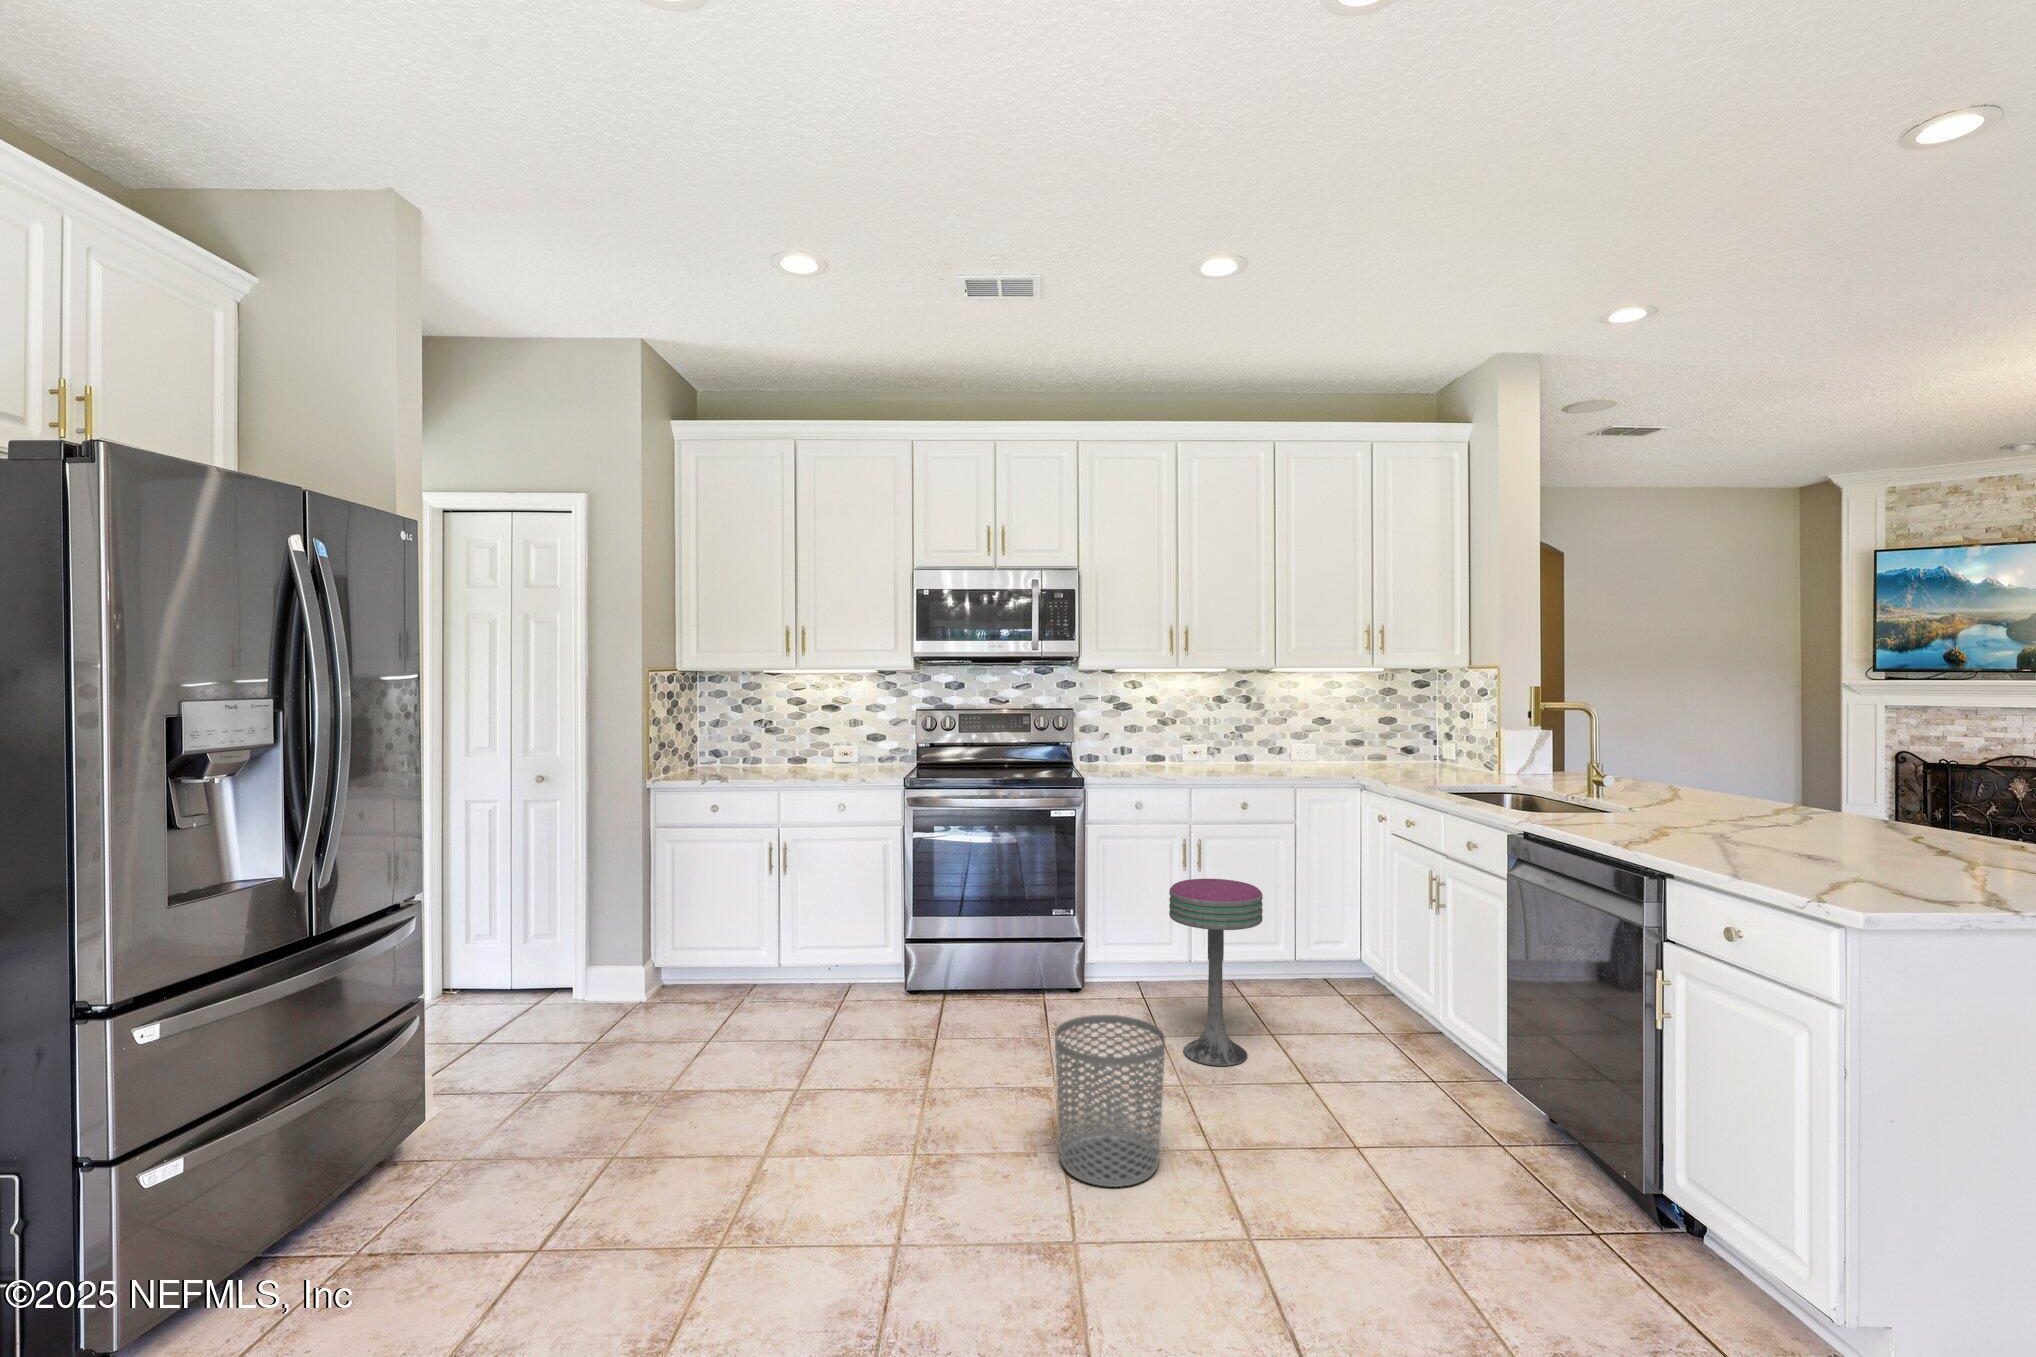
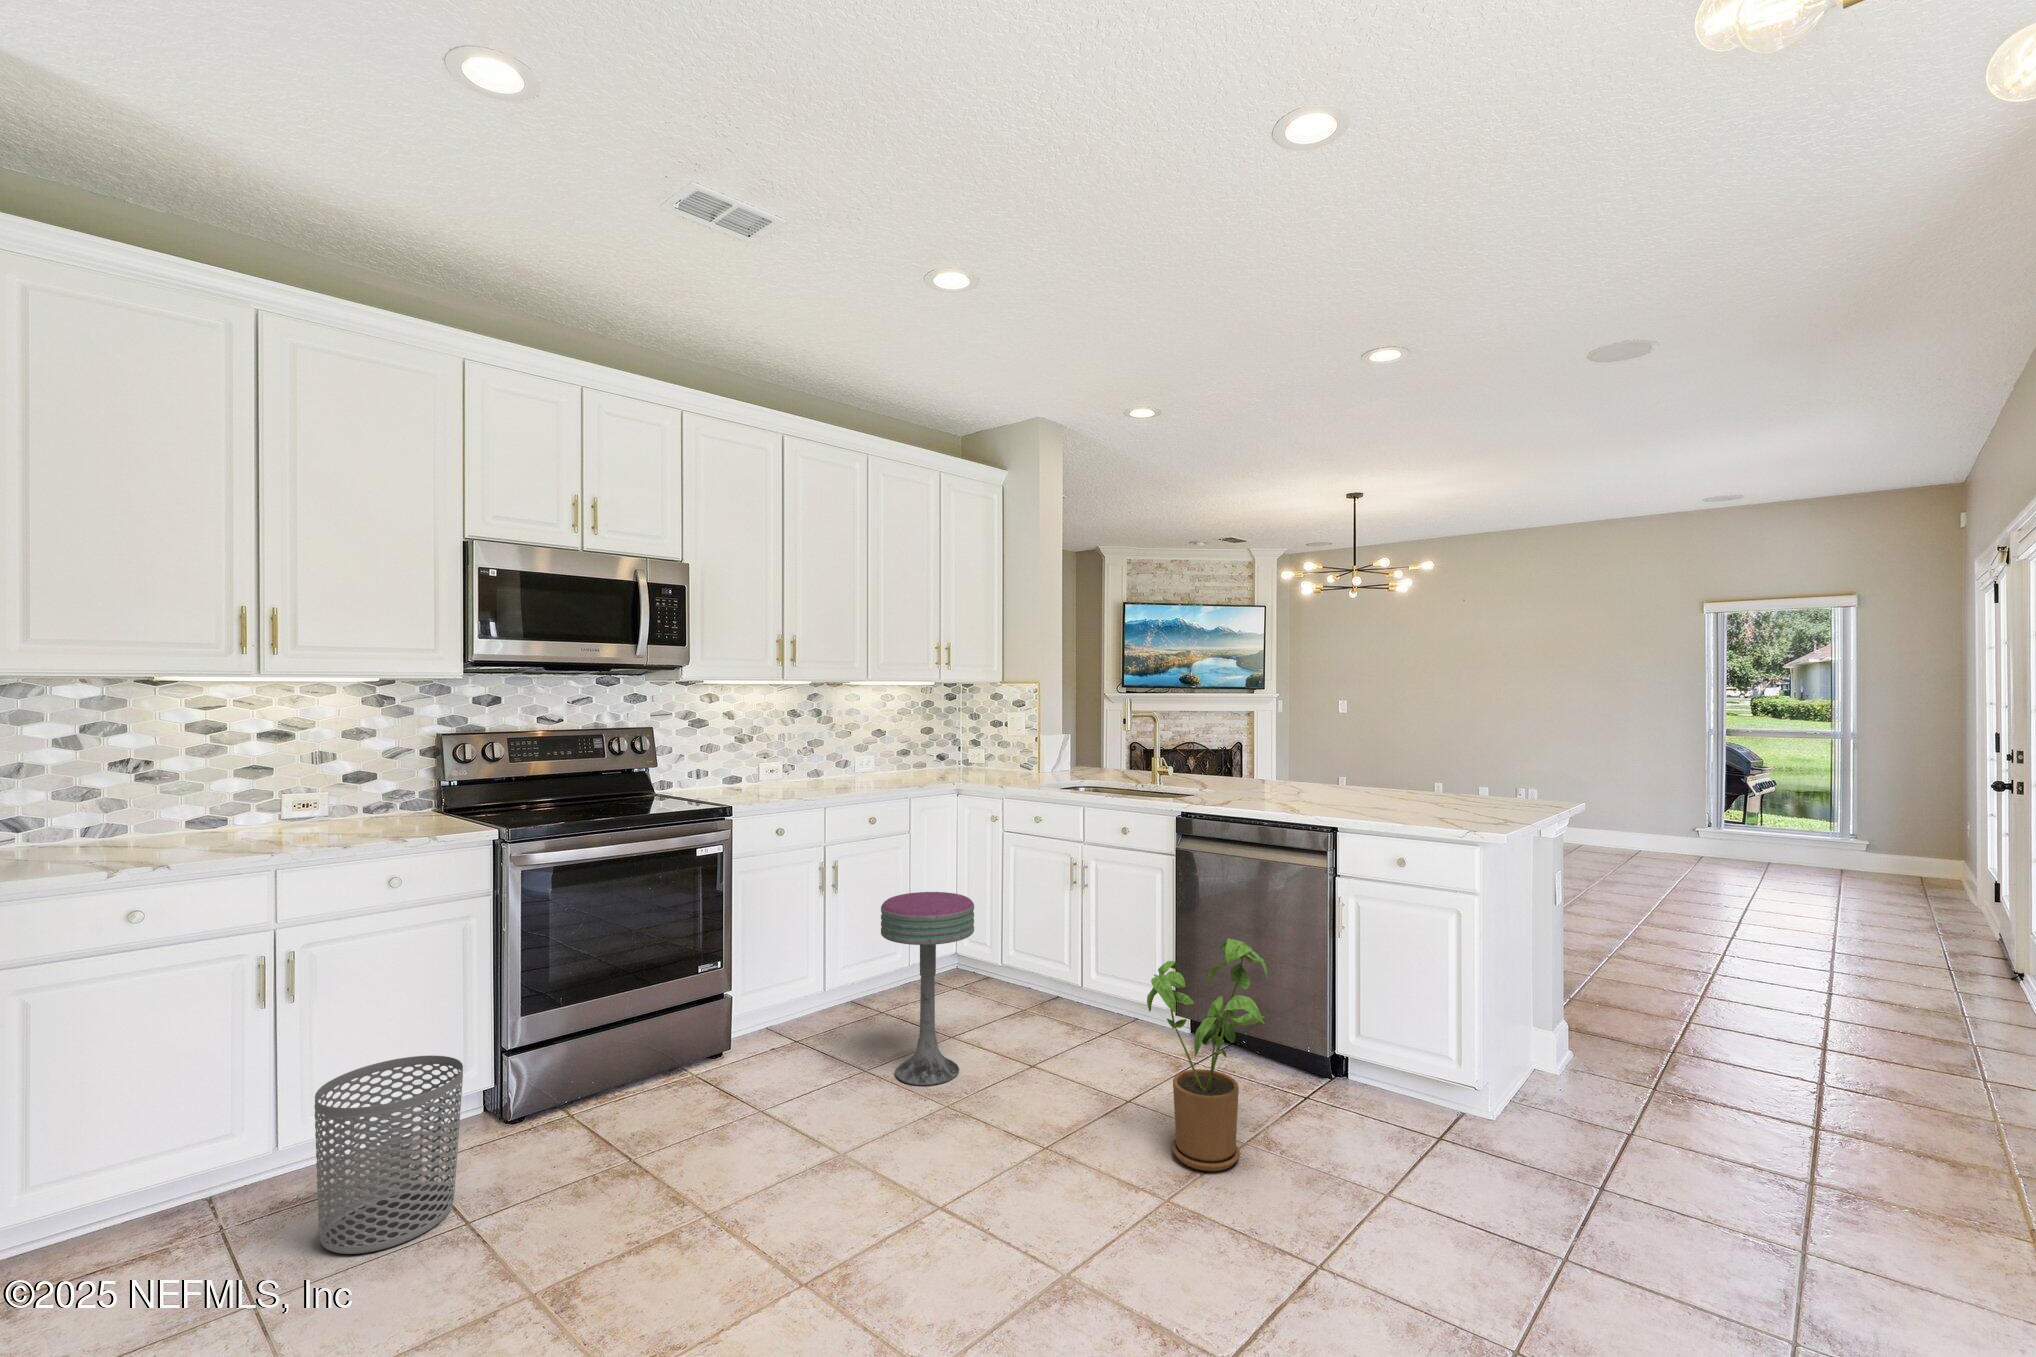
house plant: none [1313,977,1466,1234] -> present [1147,938,1269,1171]
waste bin: present [1055,1015,1165,1187] -> present [314,1055,463,1254]

